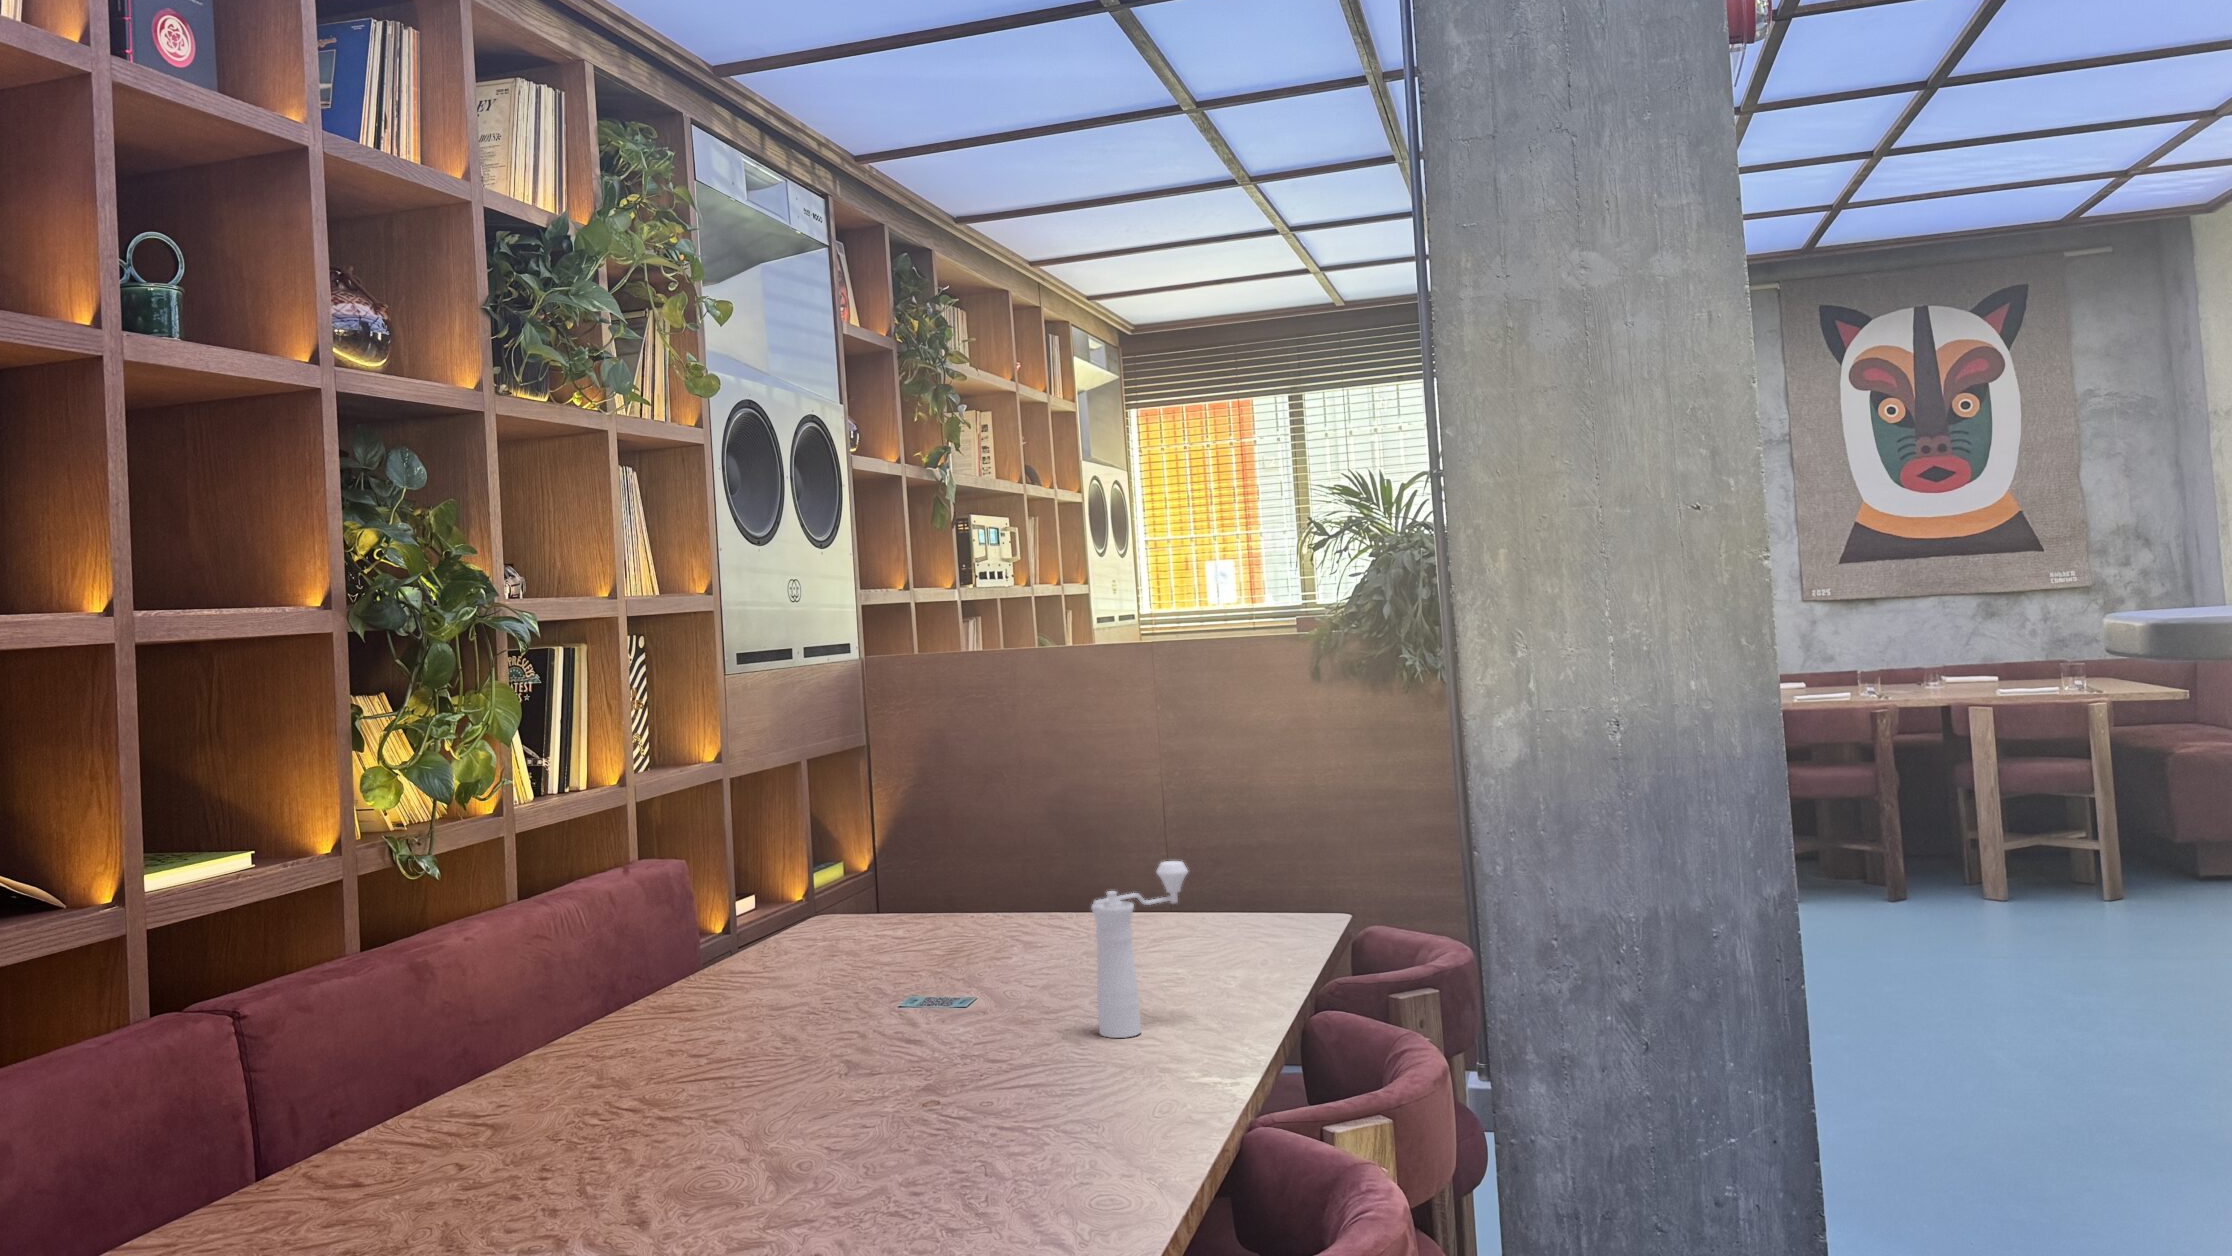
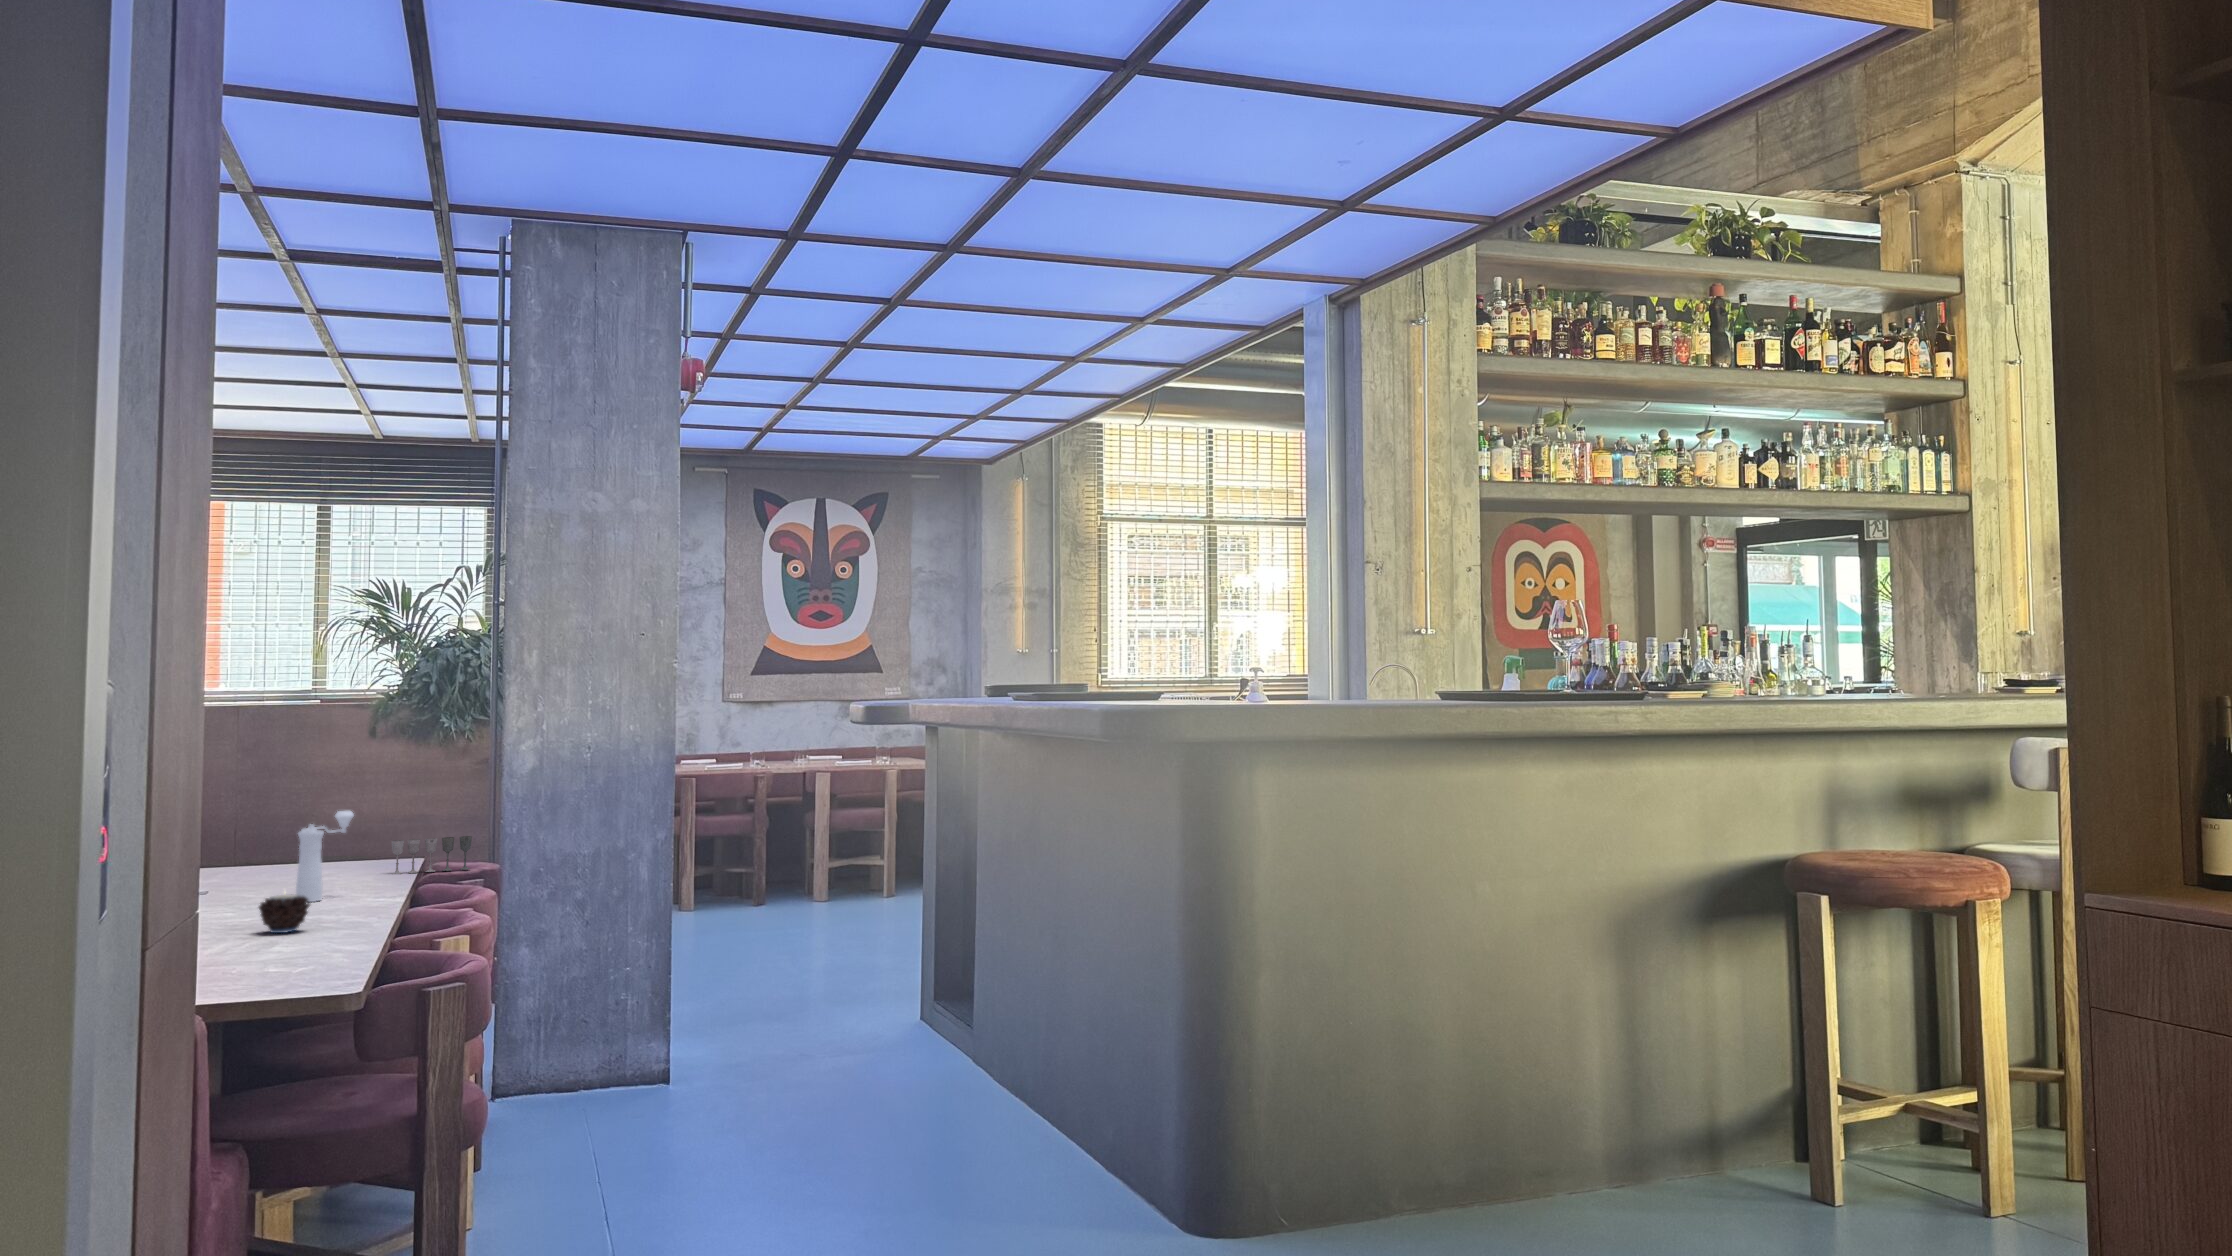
wine glass: none [1293,879,1424,942] -> present [392,836,472,874]
candle: none [935,1091,1029,1191] -> present [259,895,310,933]

